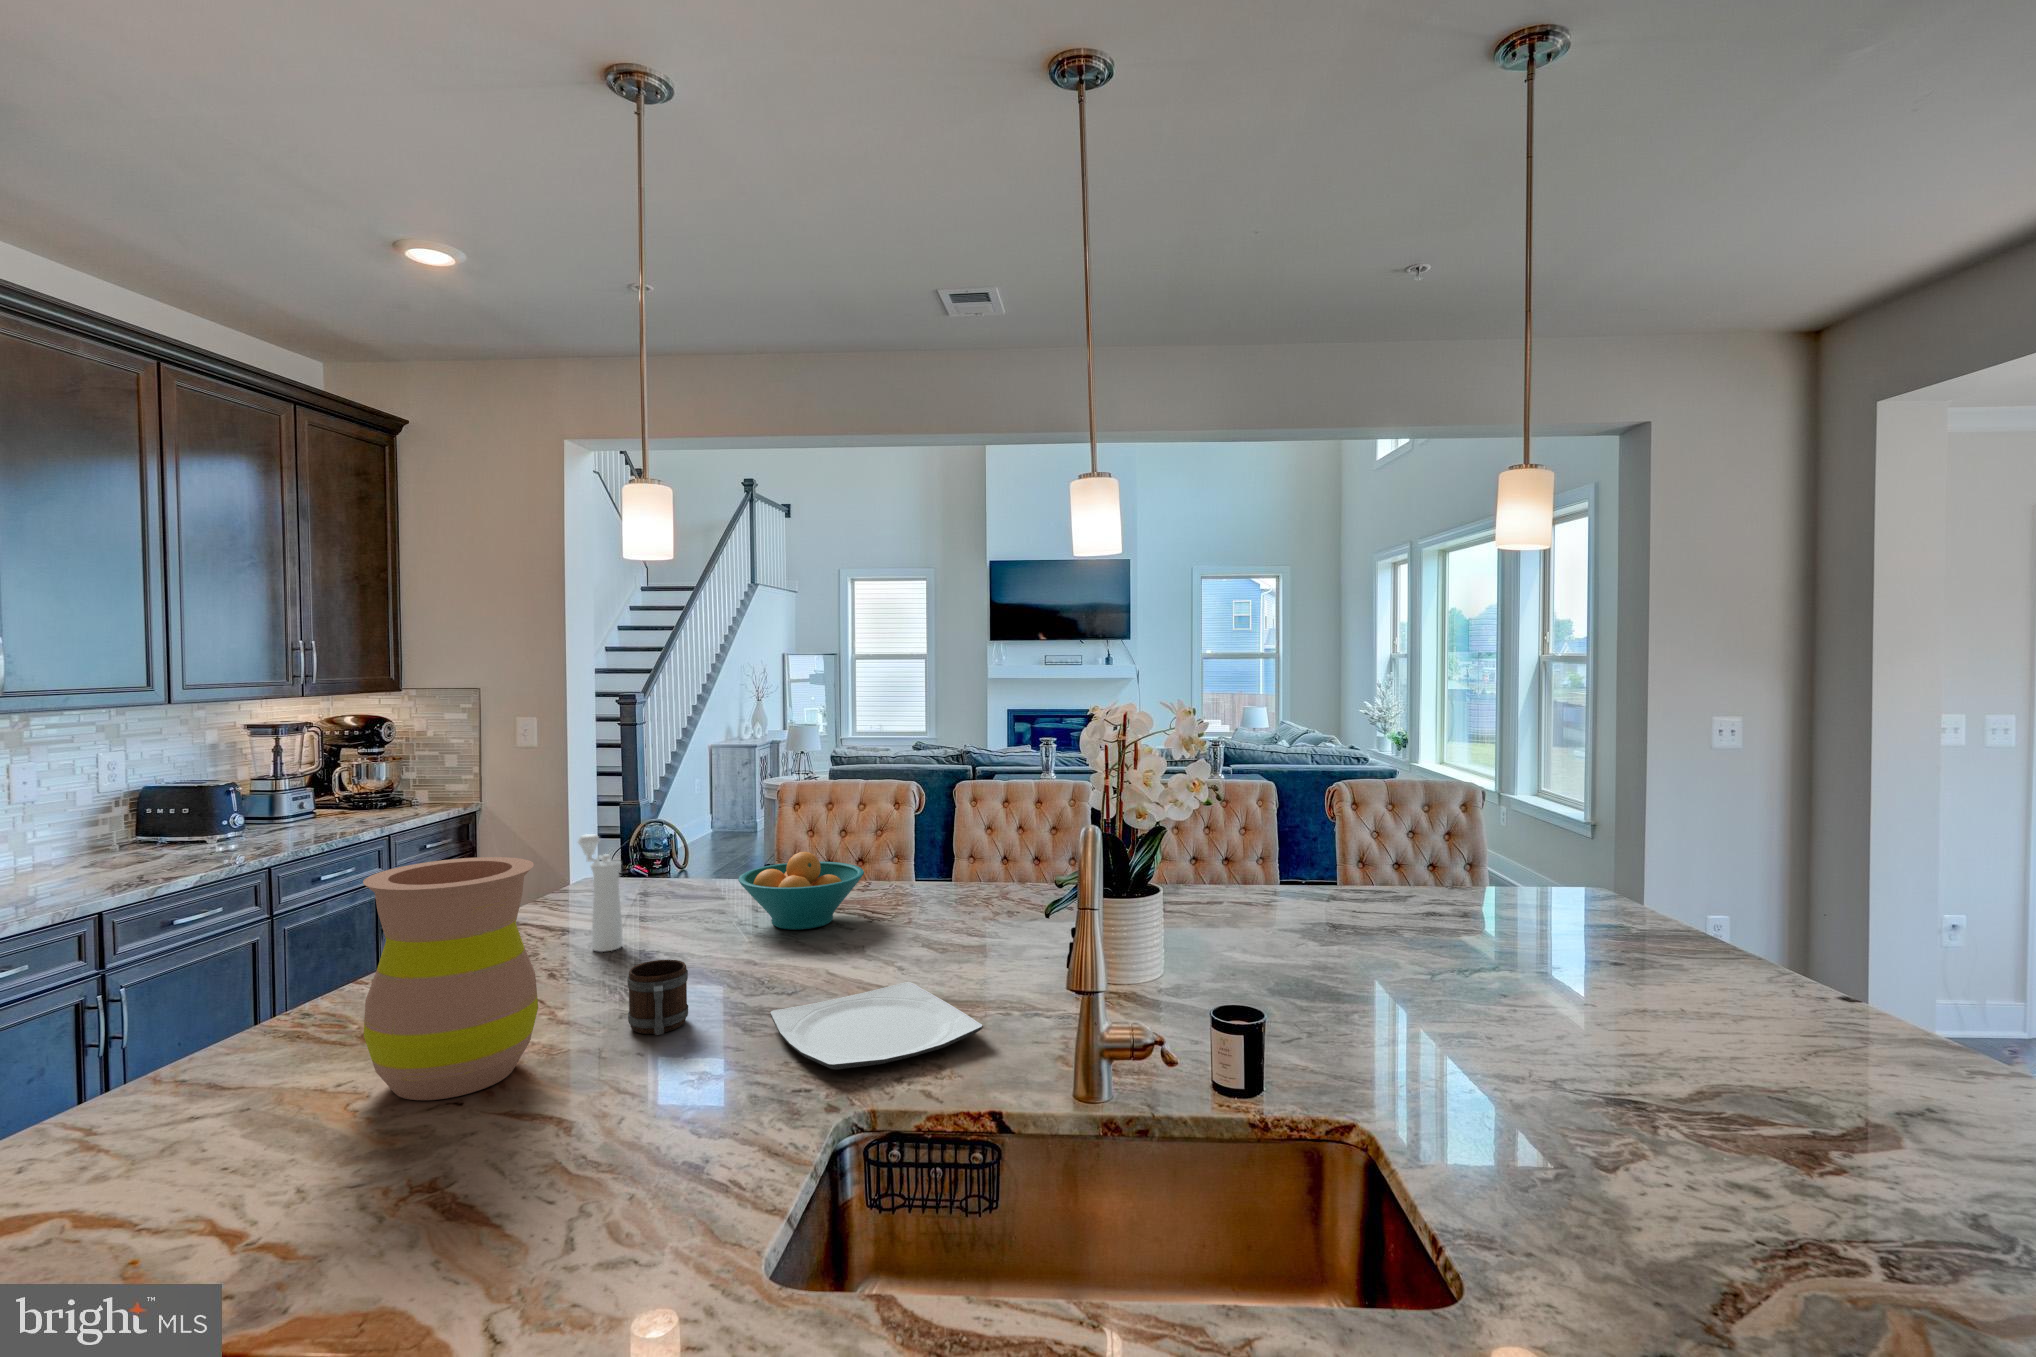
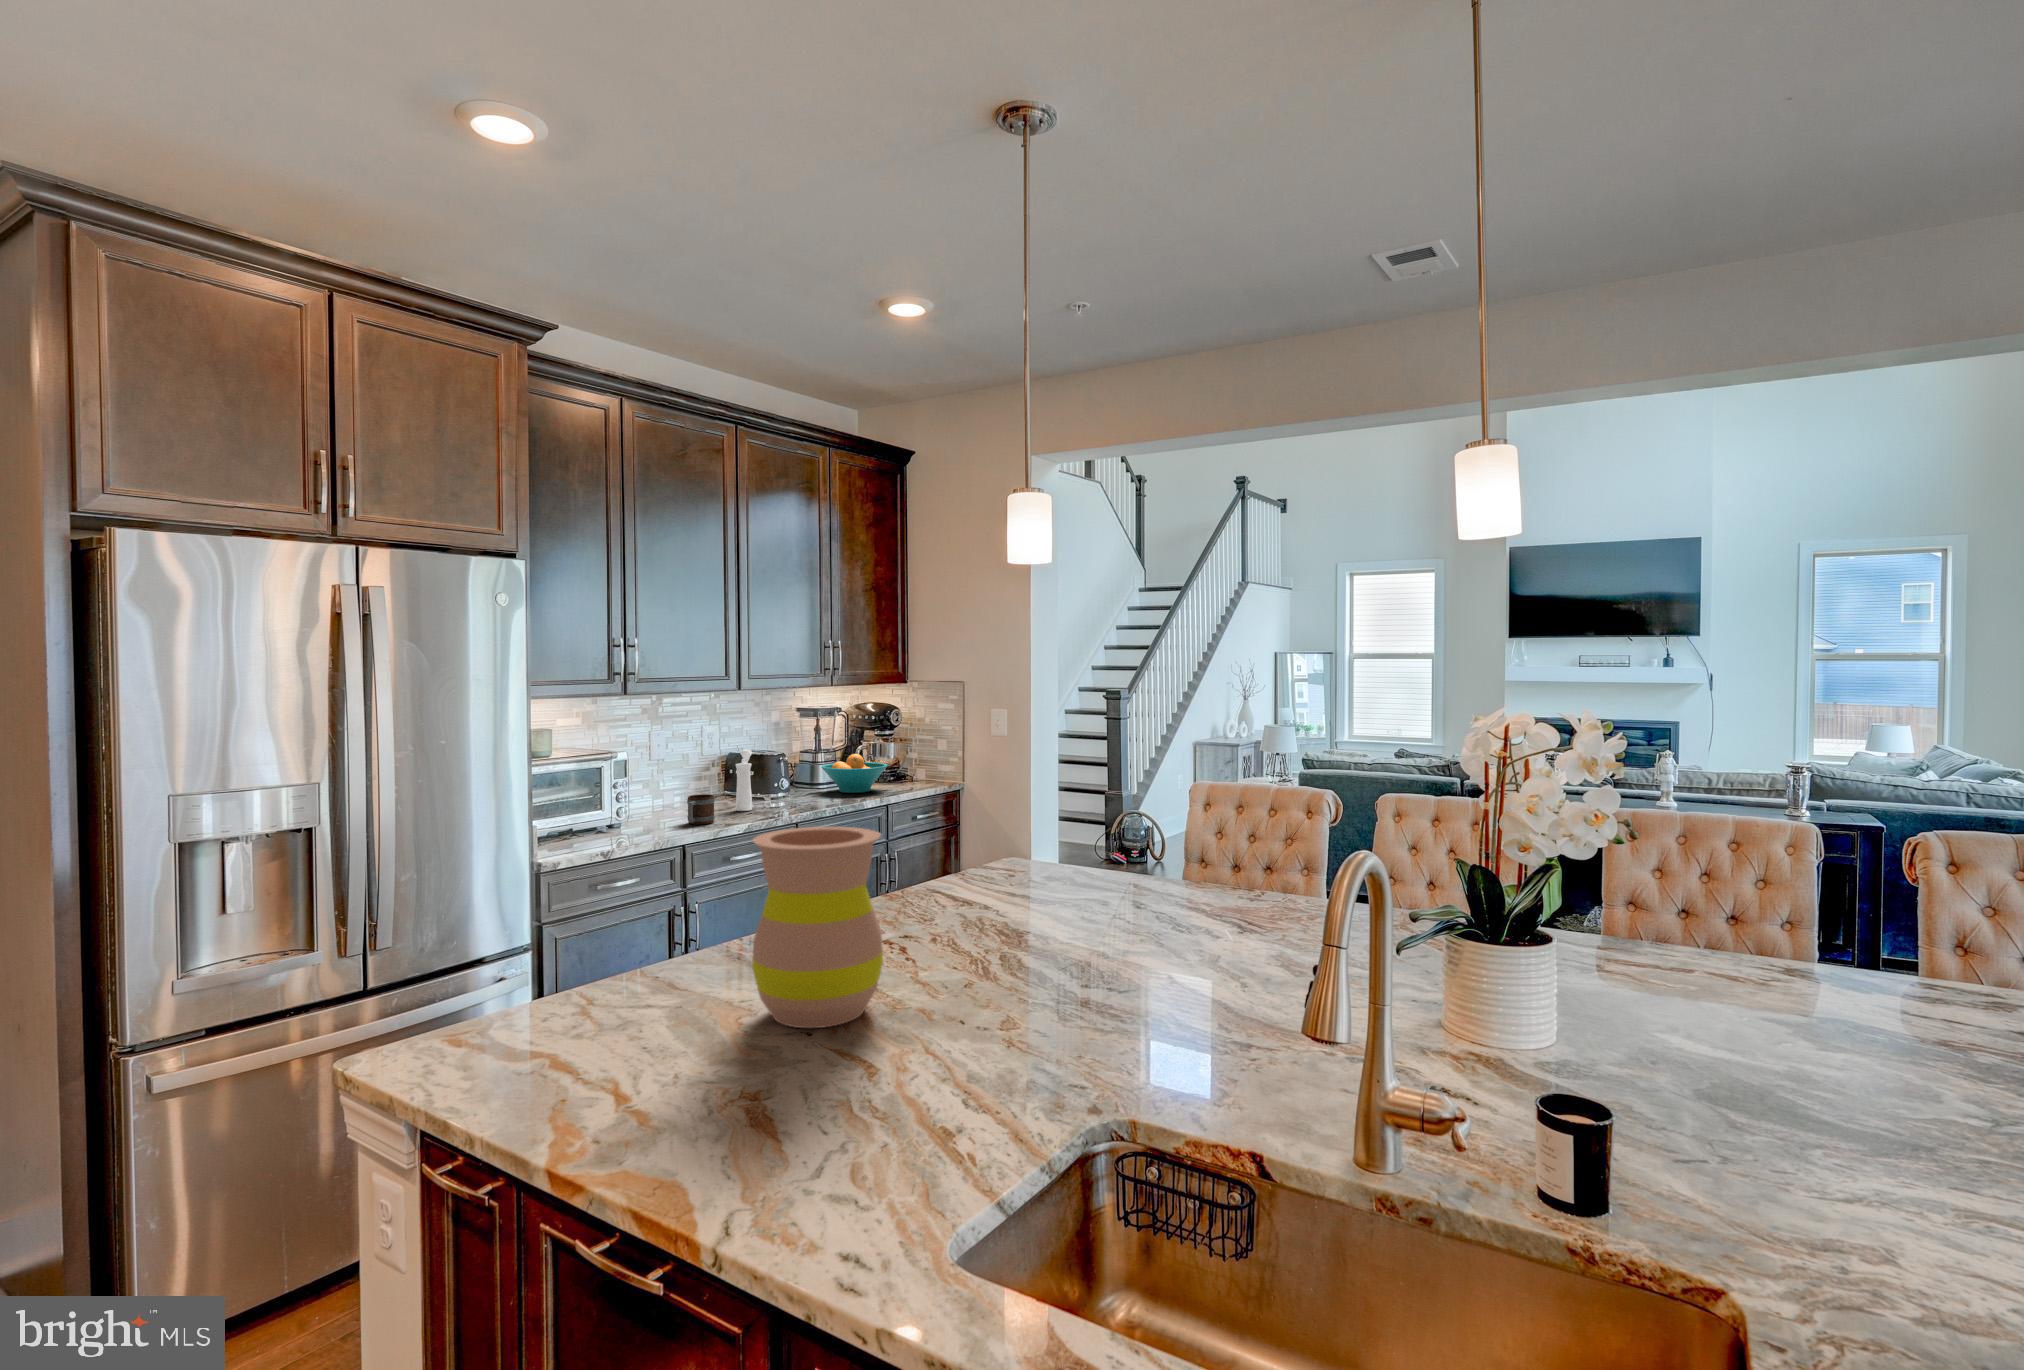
pepper mill: present [578,834,622,951] -> present [735,750,752,811]
fruit bowl: present [738,852,864,930] -> present [822,754,887,793]
mug: present [627,960,688,1035] -> present [687,794,715,824]
plate: present [770,982,983,1069] -> none [1083,1001,1285,1078]

